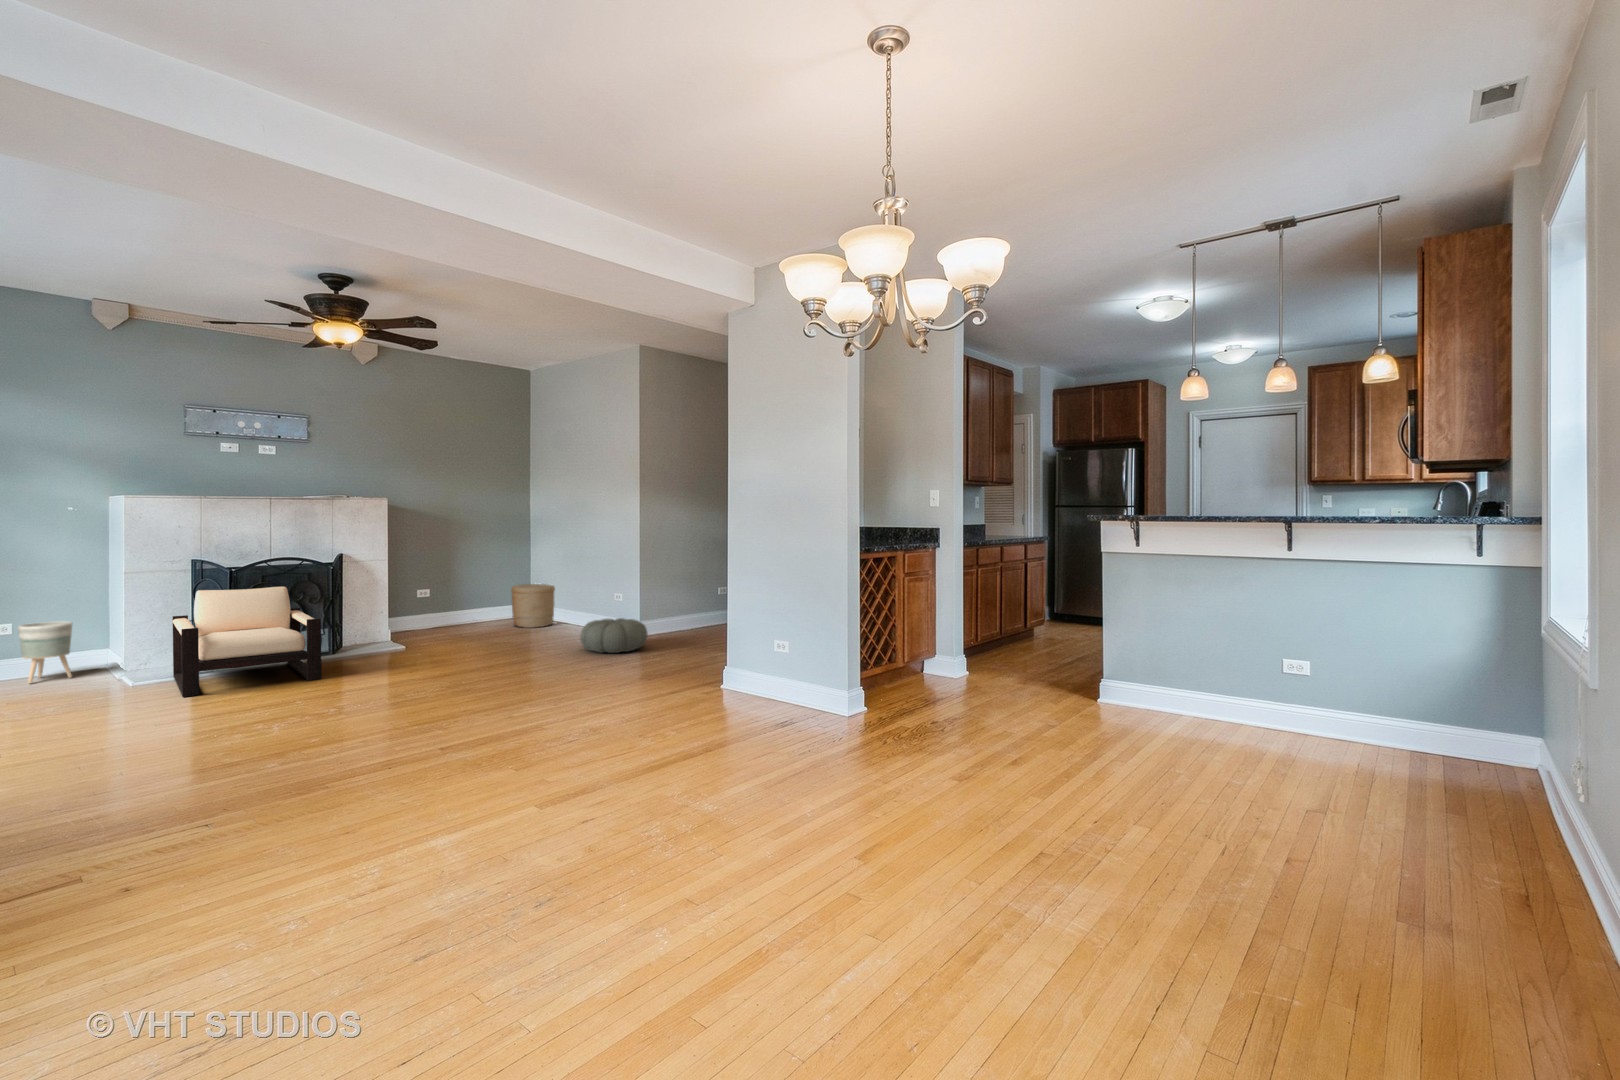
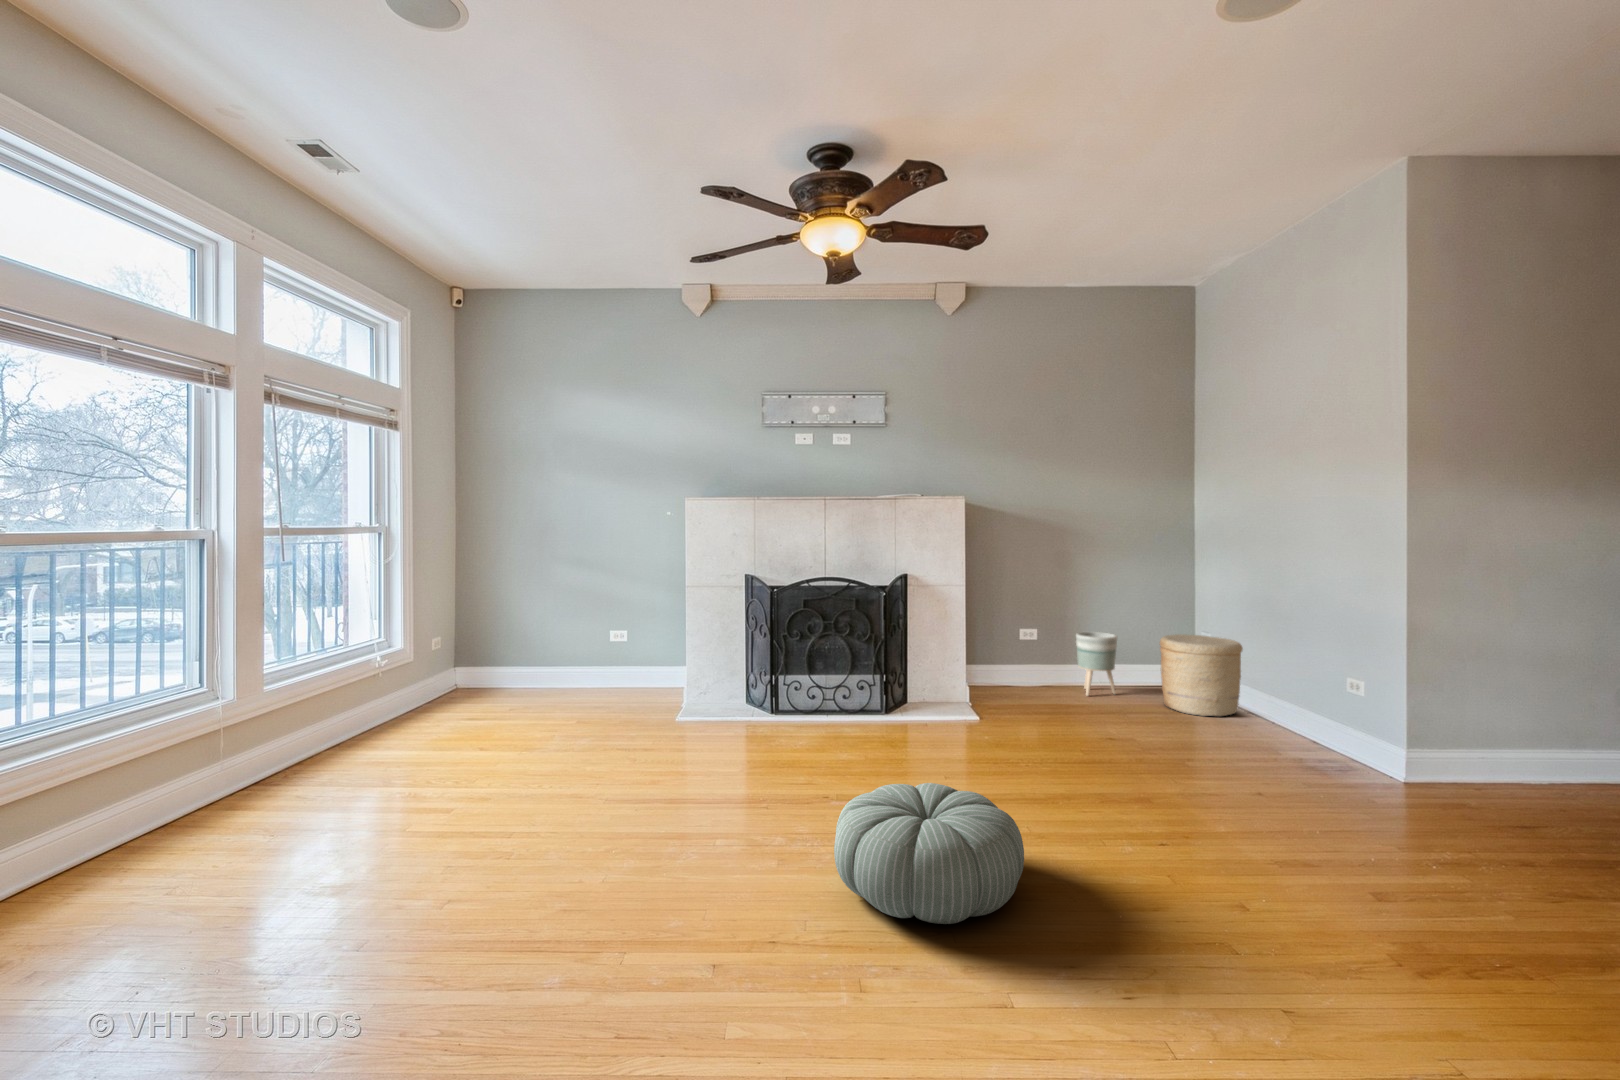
armchair: present [173,587,321,697] -> none [666,614,838,767]
pouf: present [580,618,648,653] -> present [834,783,1024,924]
planter: present [18,621,72,684] -> present [1076,632,1117,696]

